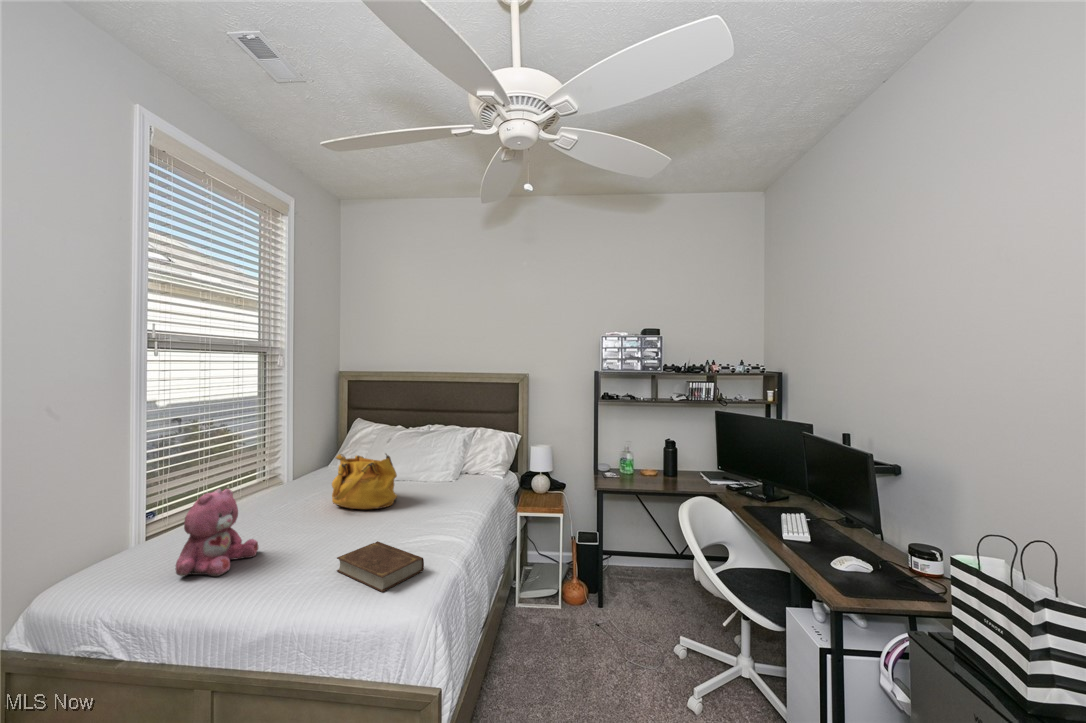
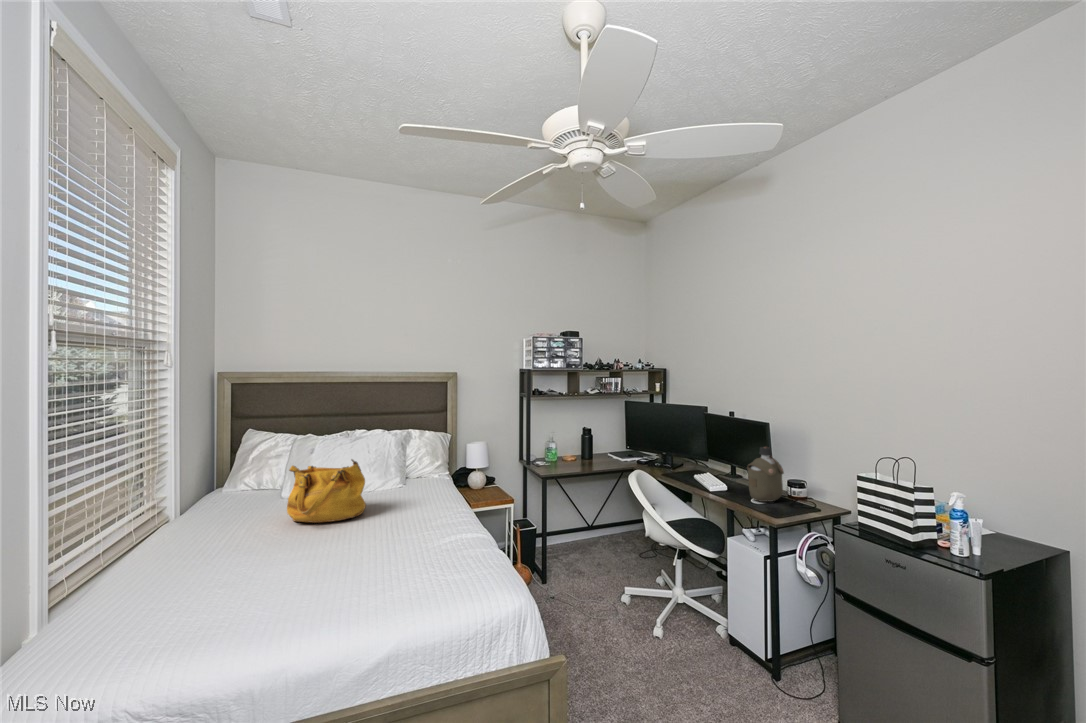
teddy bear: present [176,488,258,576] -> none [178,509,260,616]
water bottle: none [827,492,885,571] -> present [747,447,784,502]
book: present [337,541,424,592] -> none [377,542,466,581]

